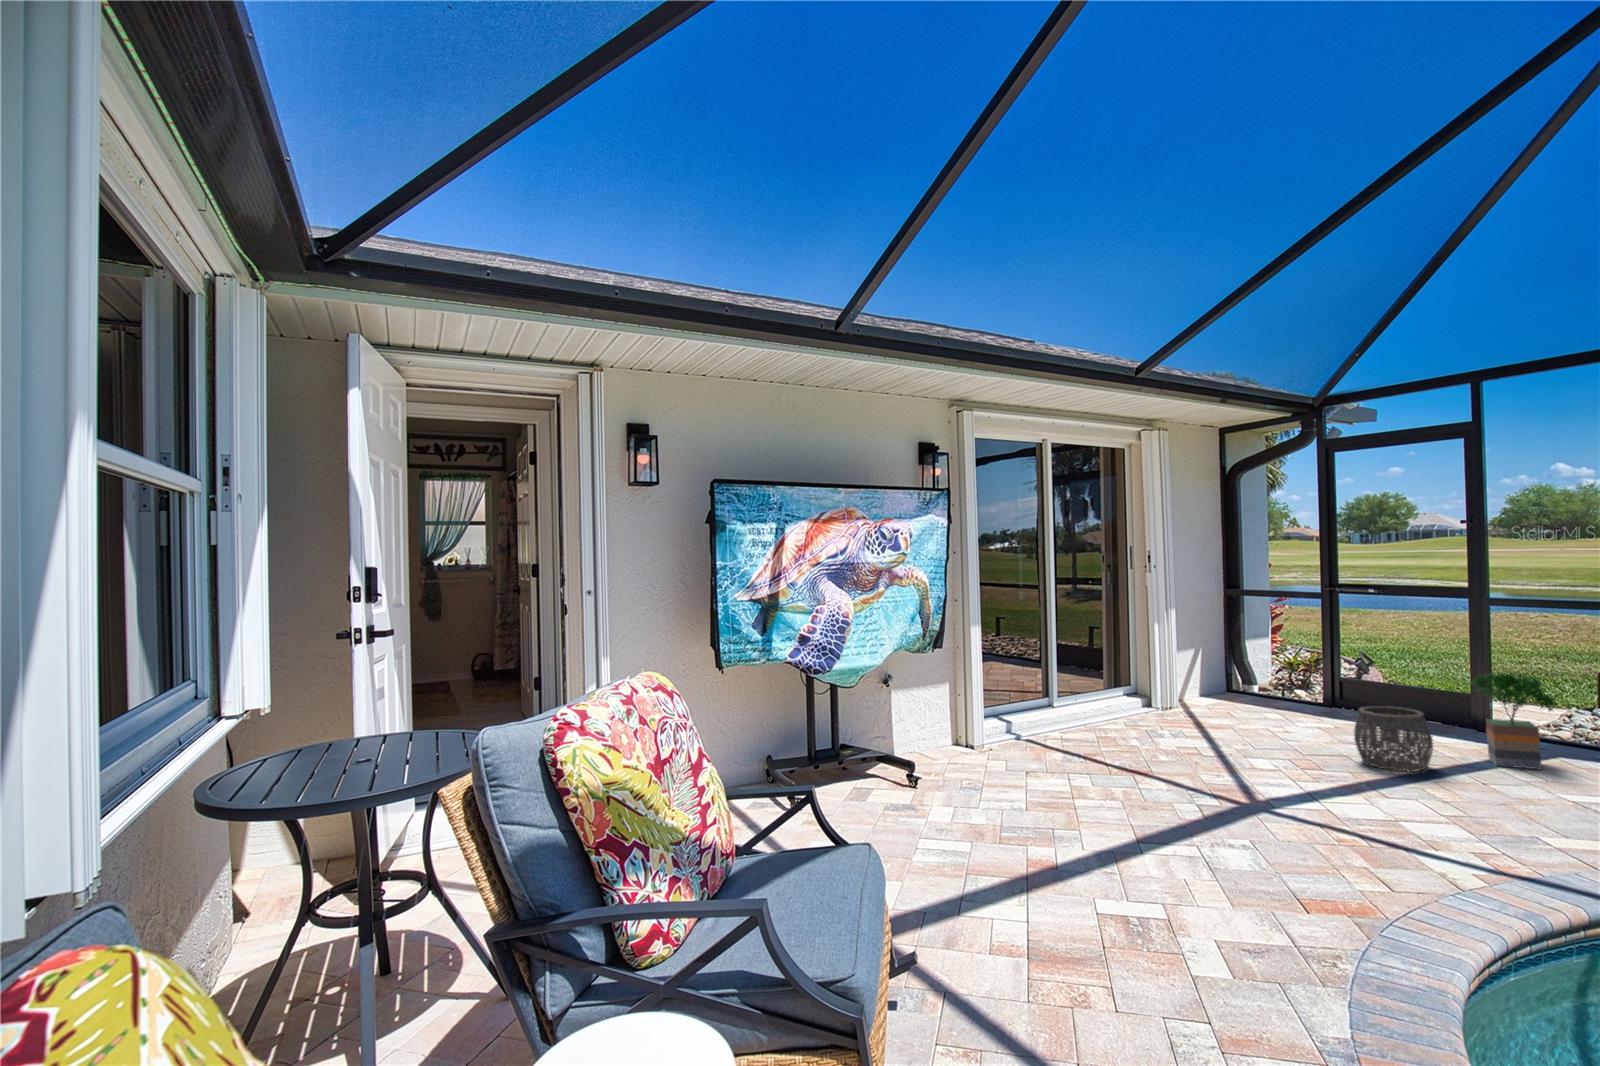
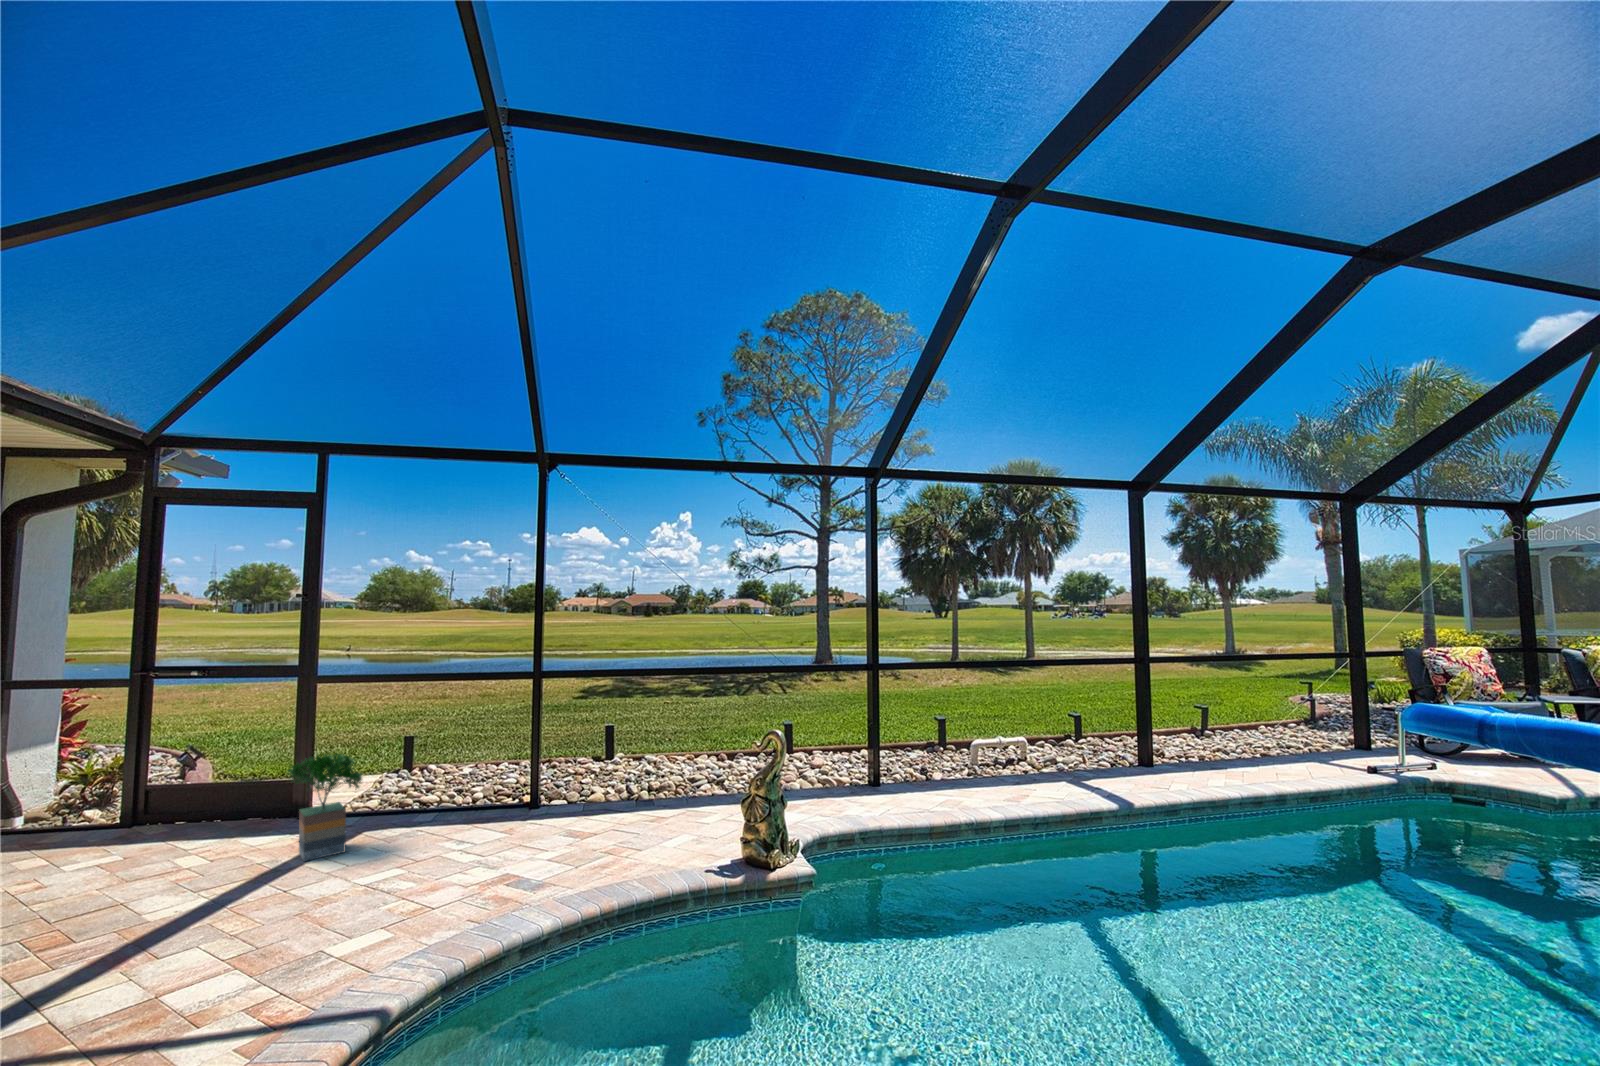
woven basket: present [1354,706,1433,772] -> none [133,821,236,913]

